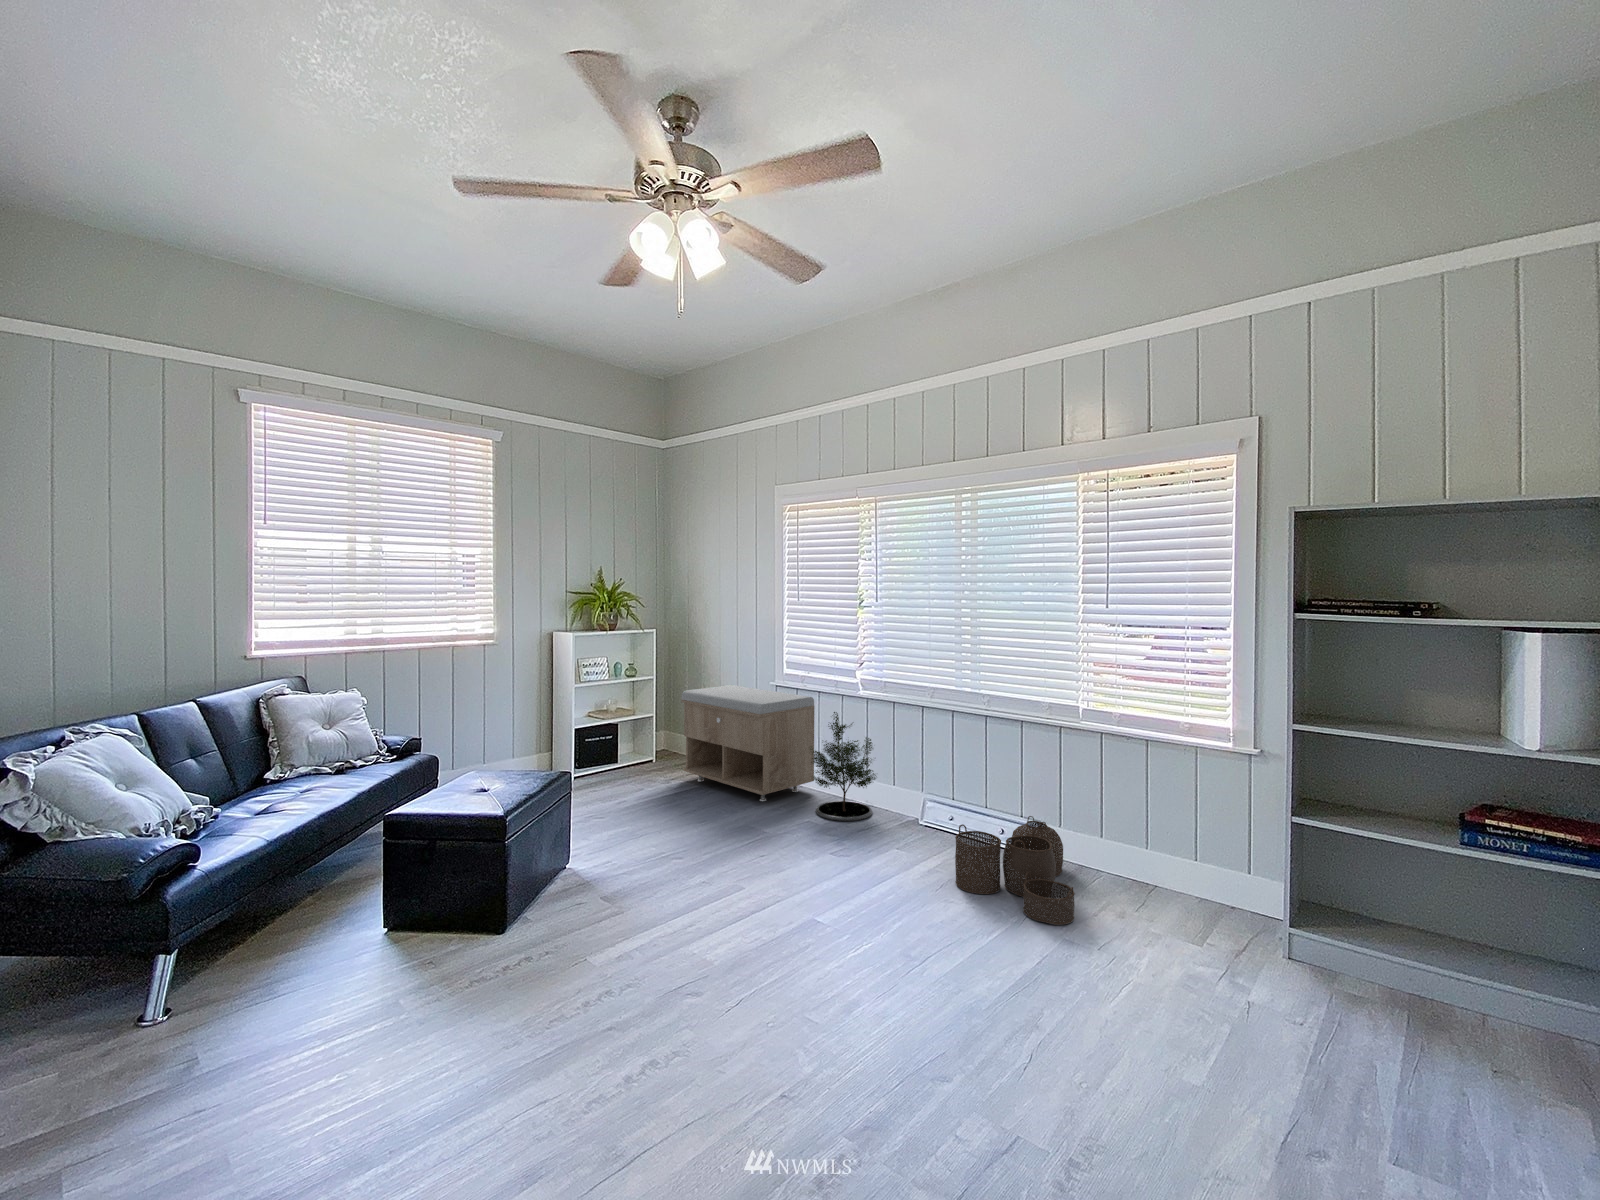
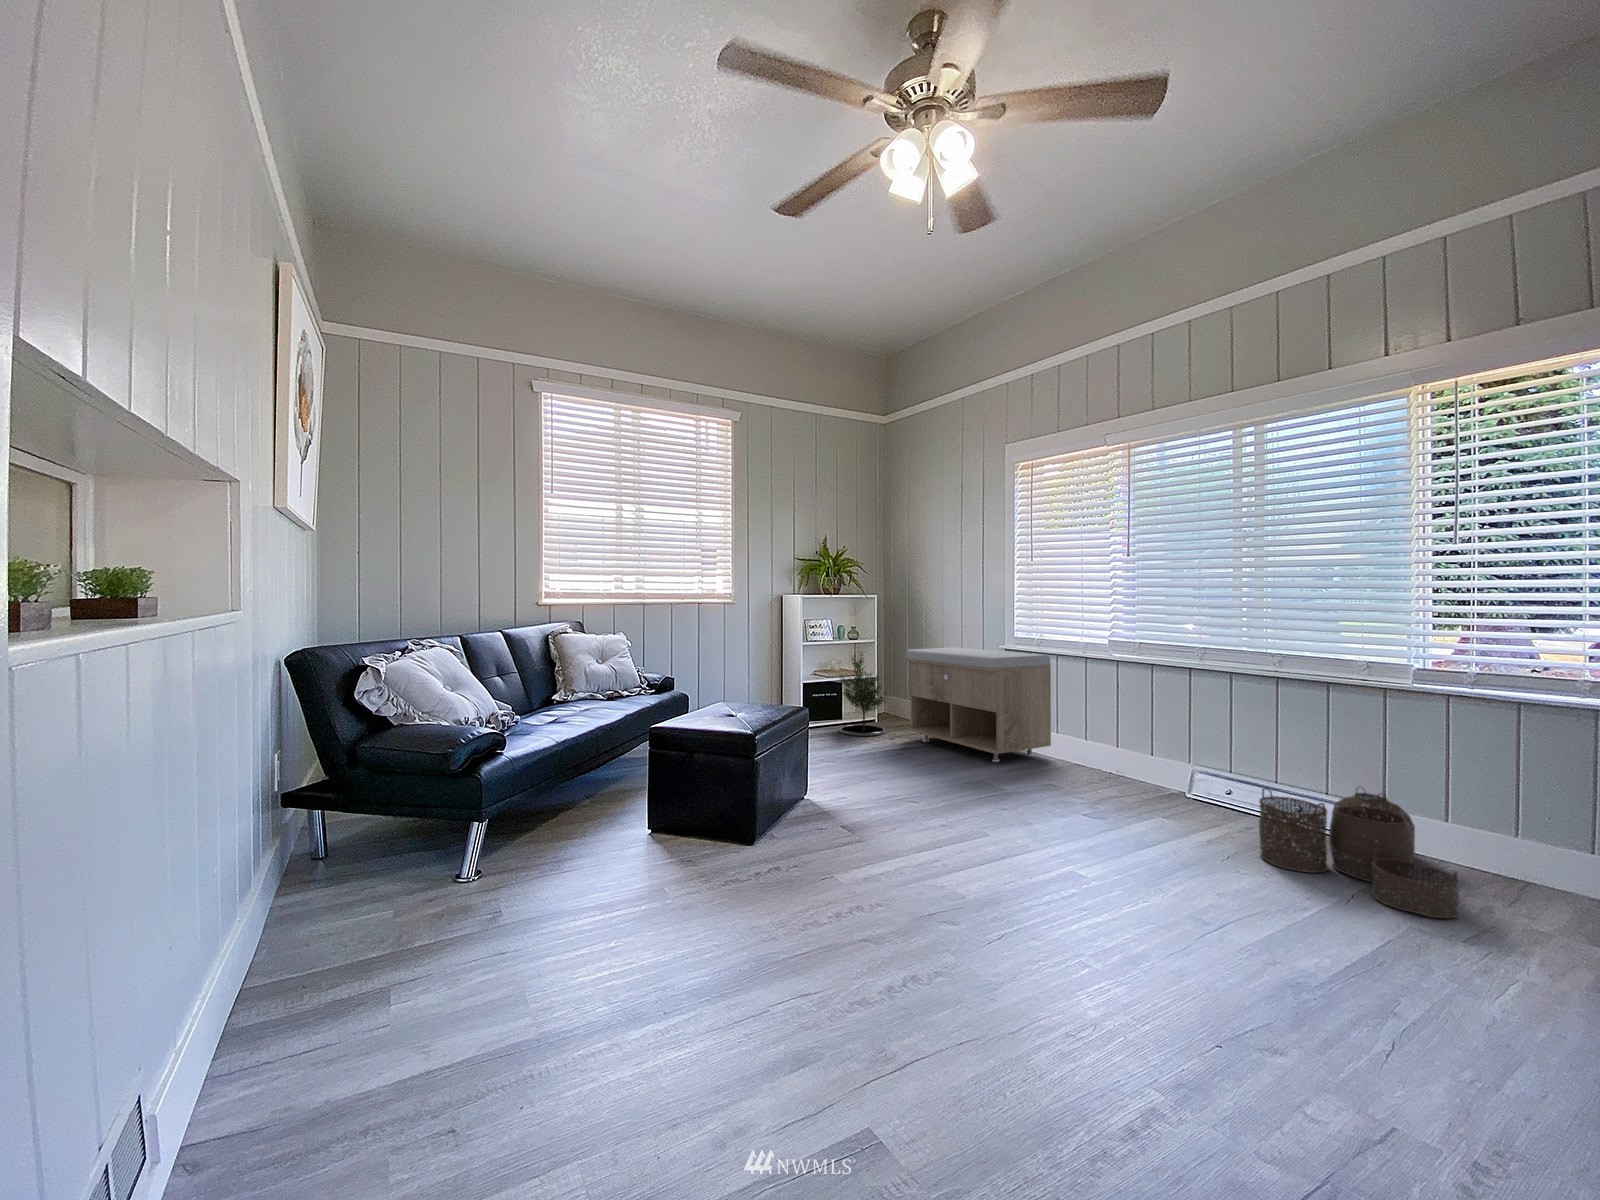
potted tree: present [810,712,876,821] -> present [840,654,887,736]

